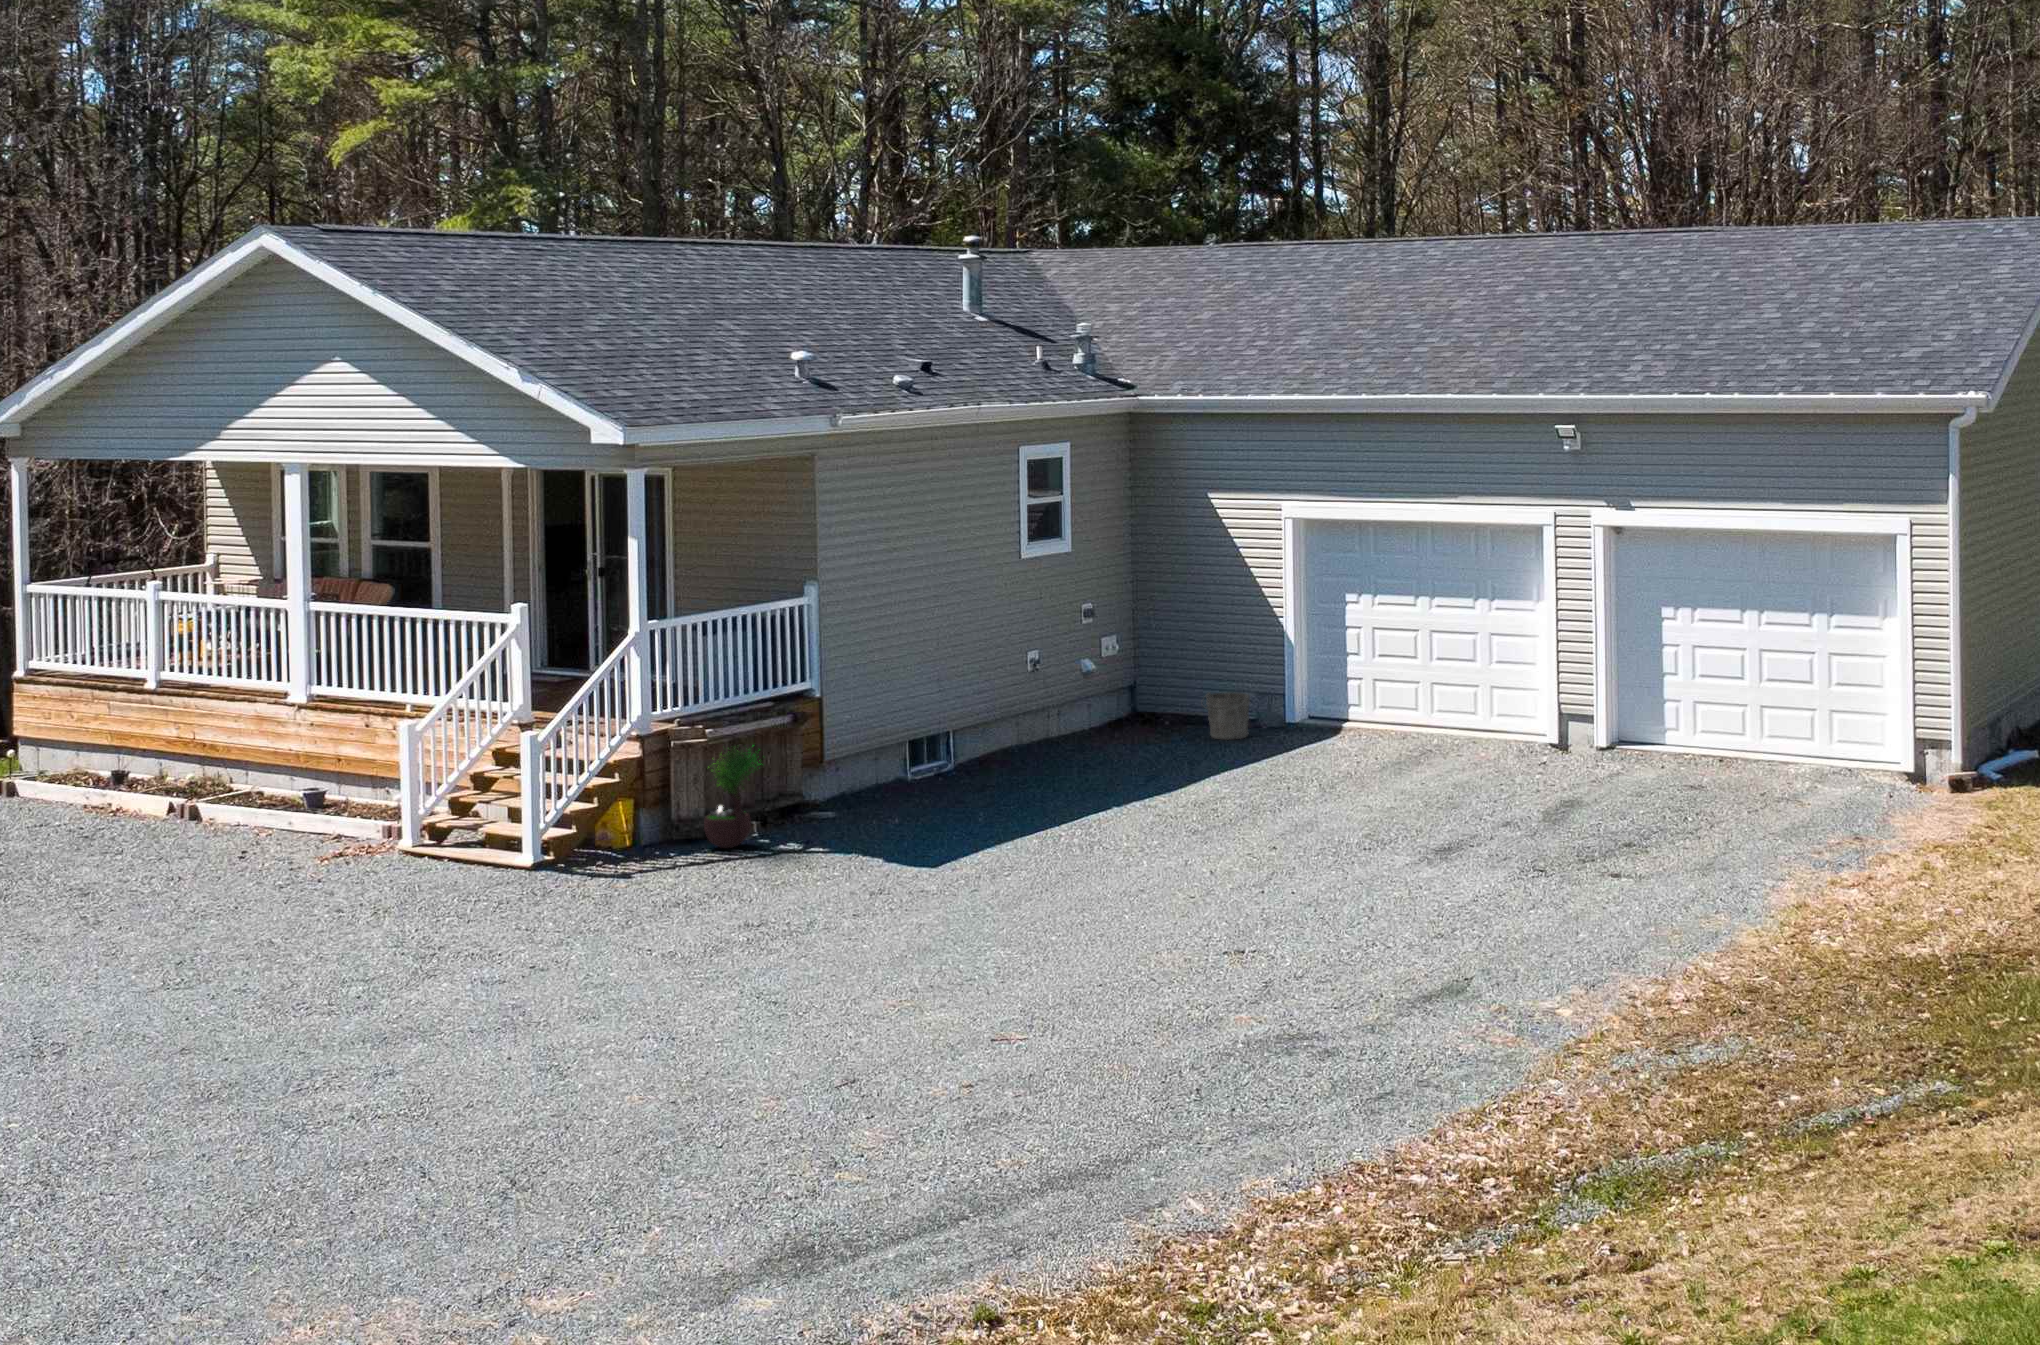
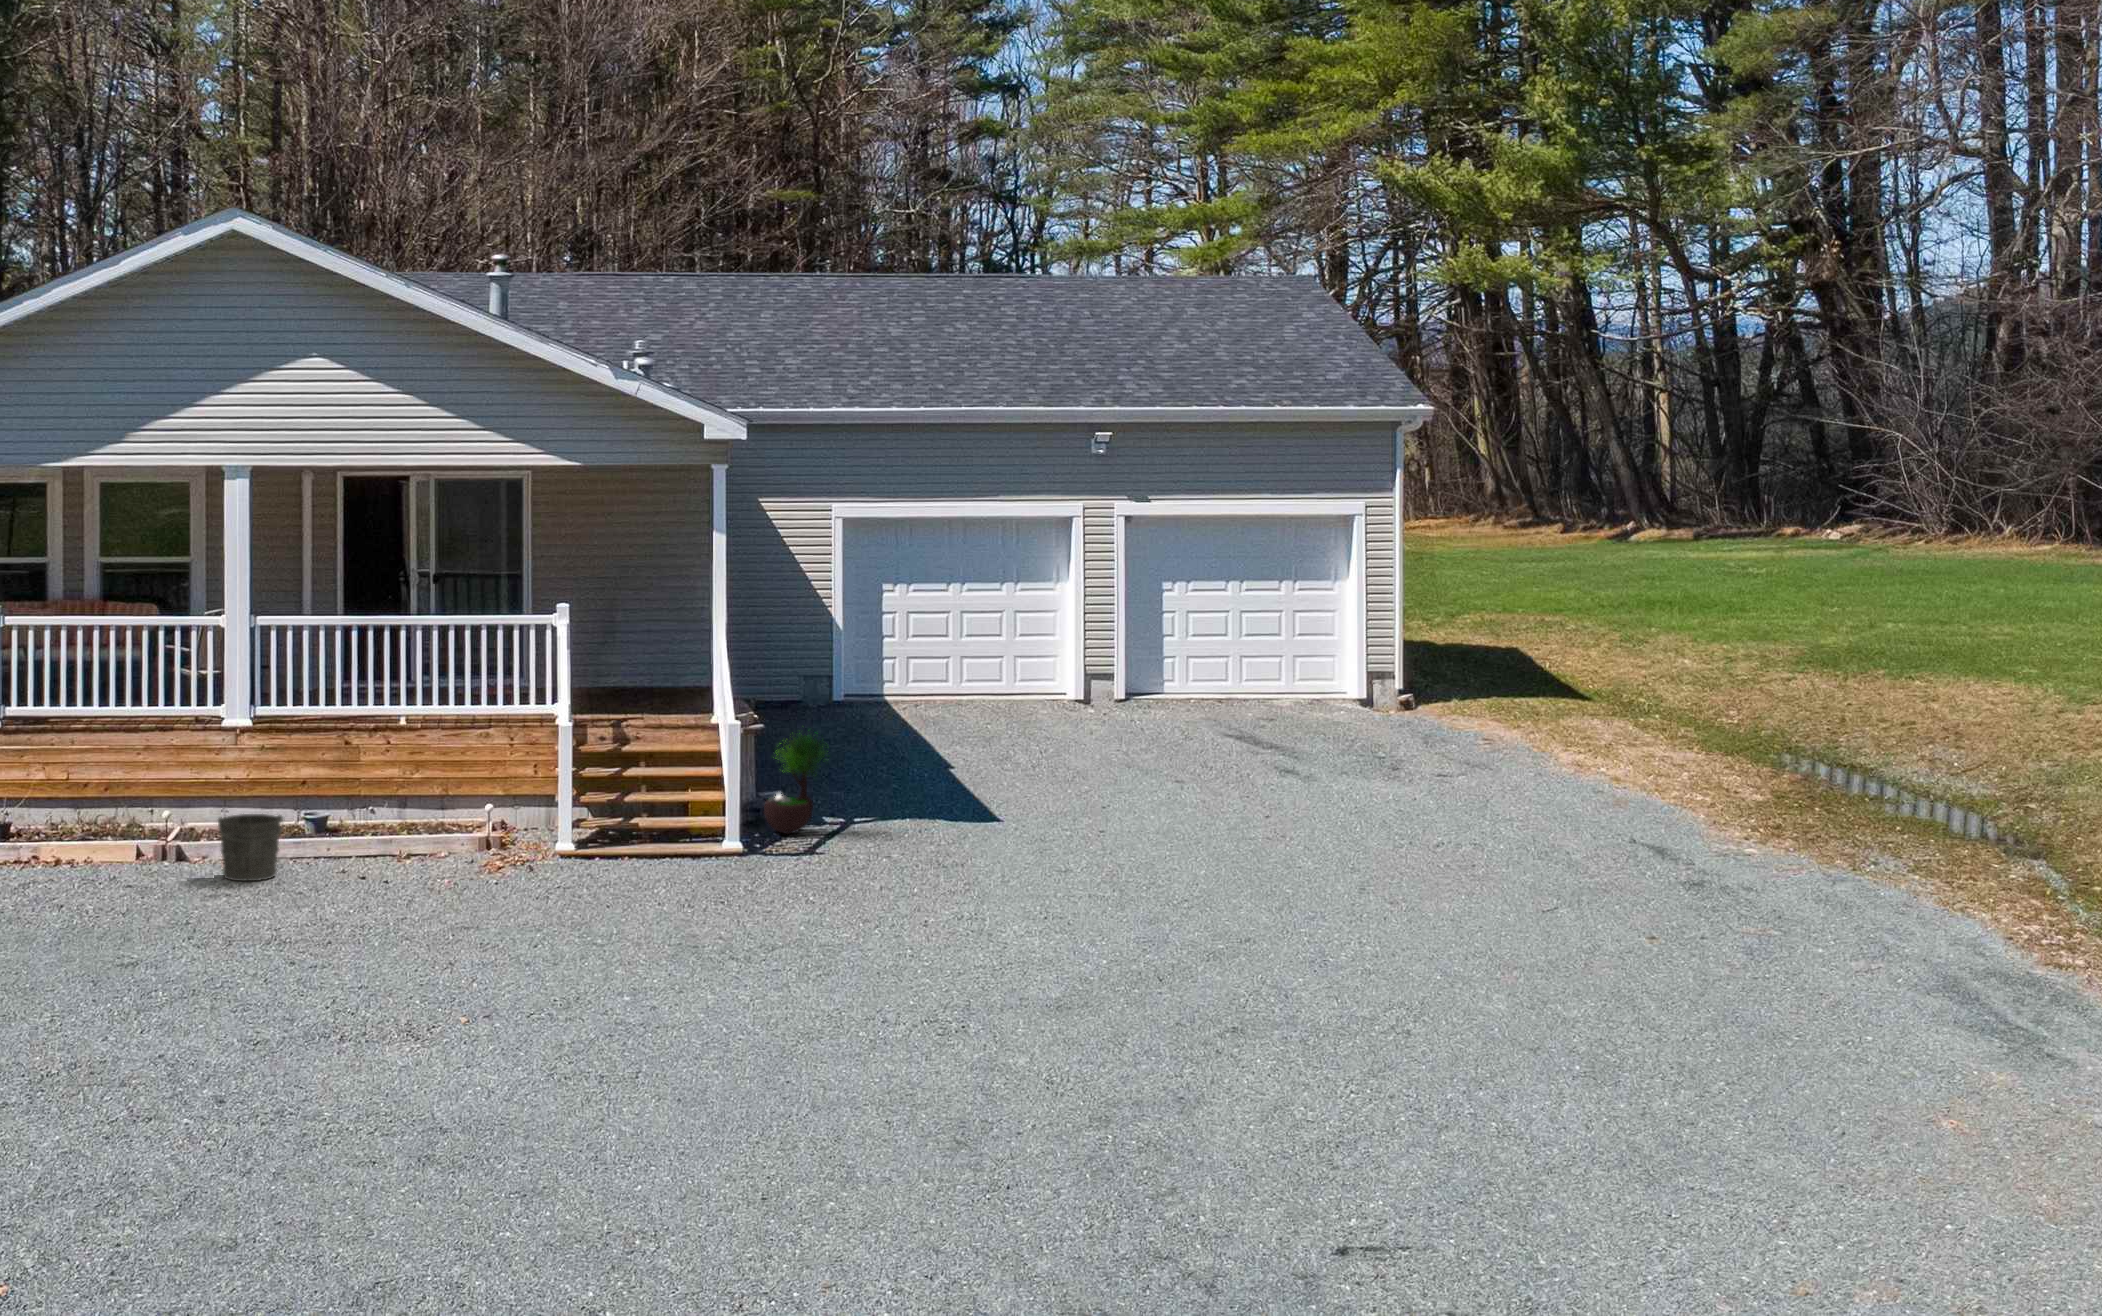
bucket: present [1205,692,1250,740] -> present [218,814,283,881]

